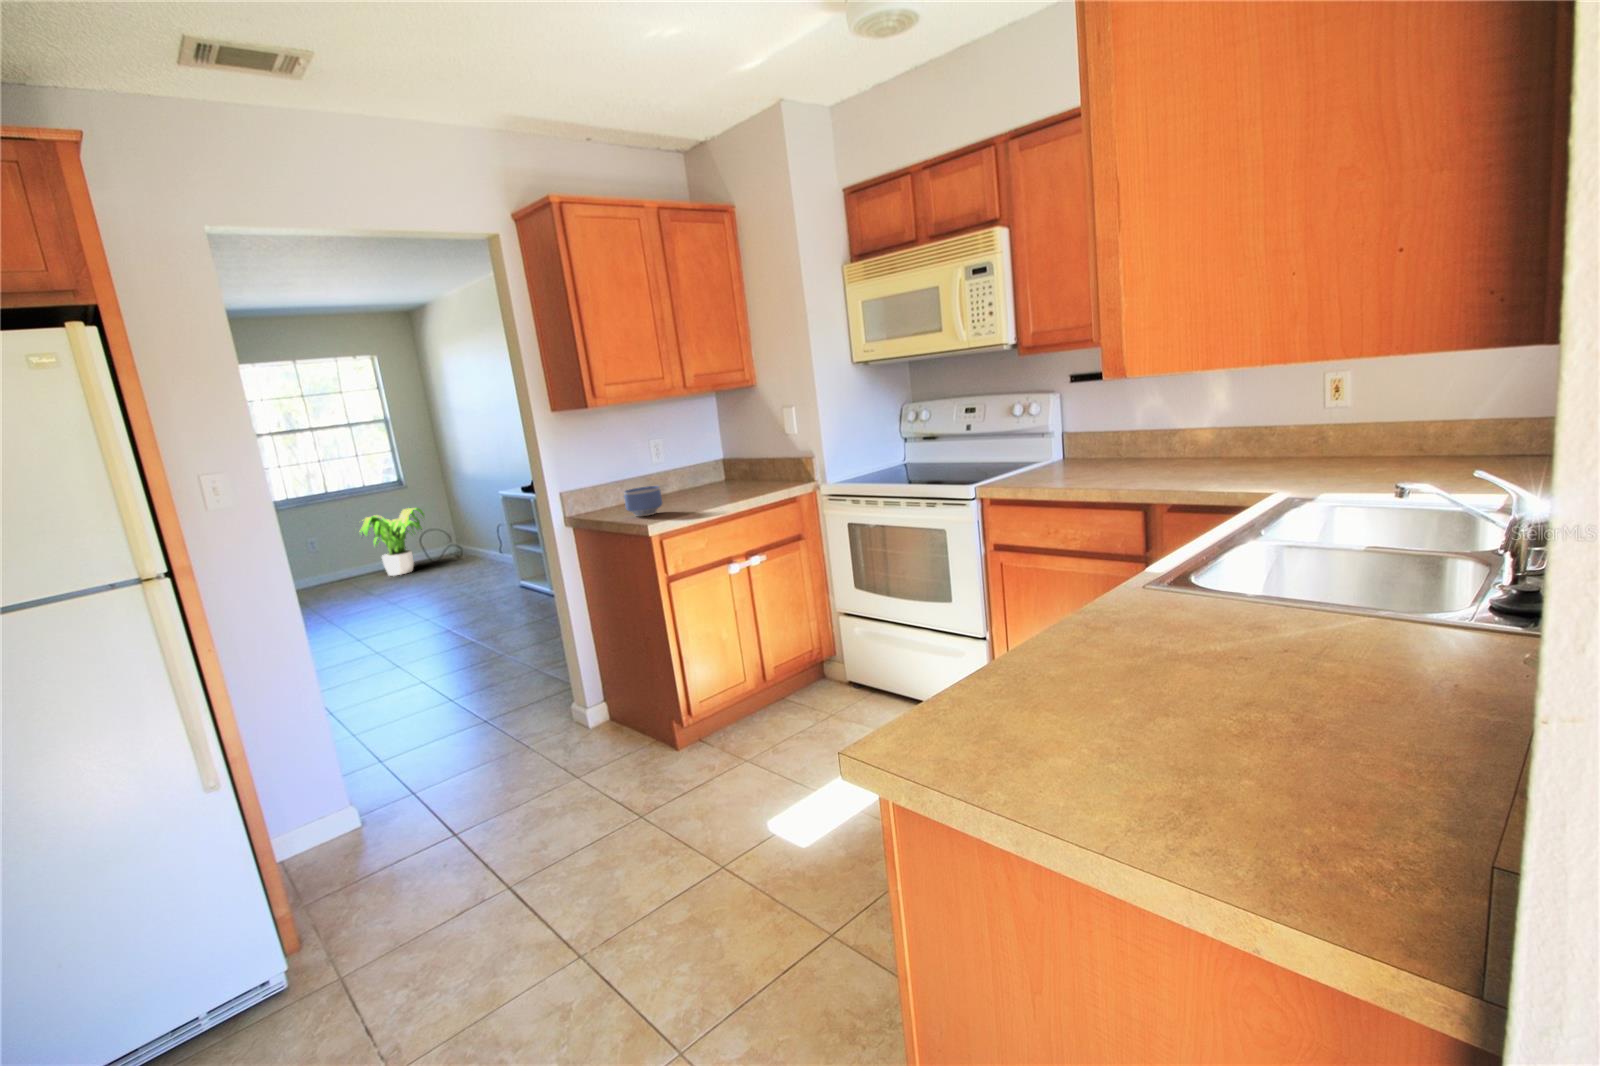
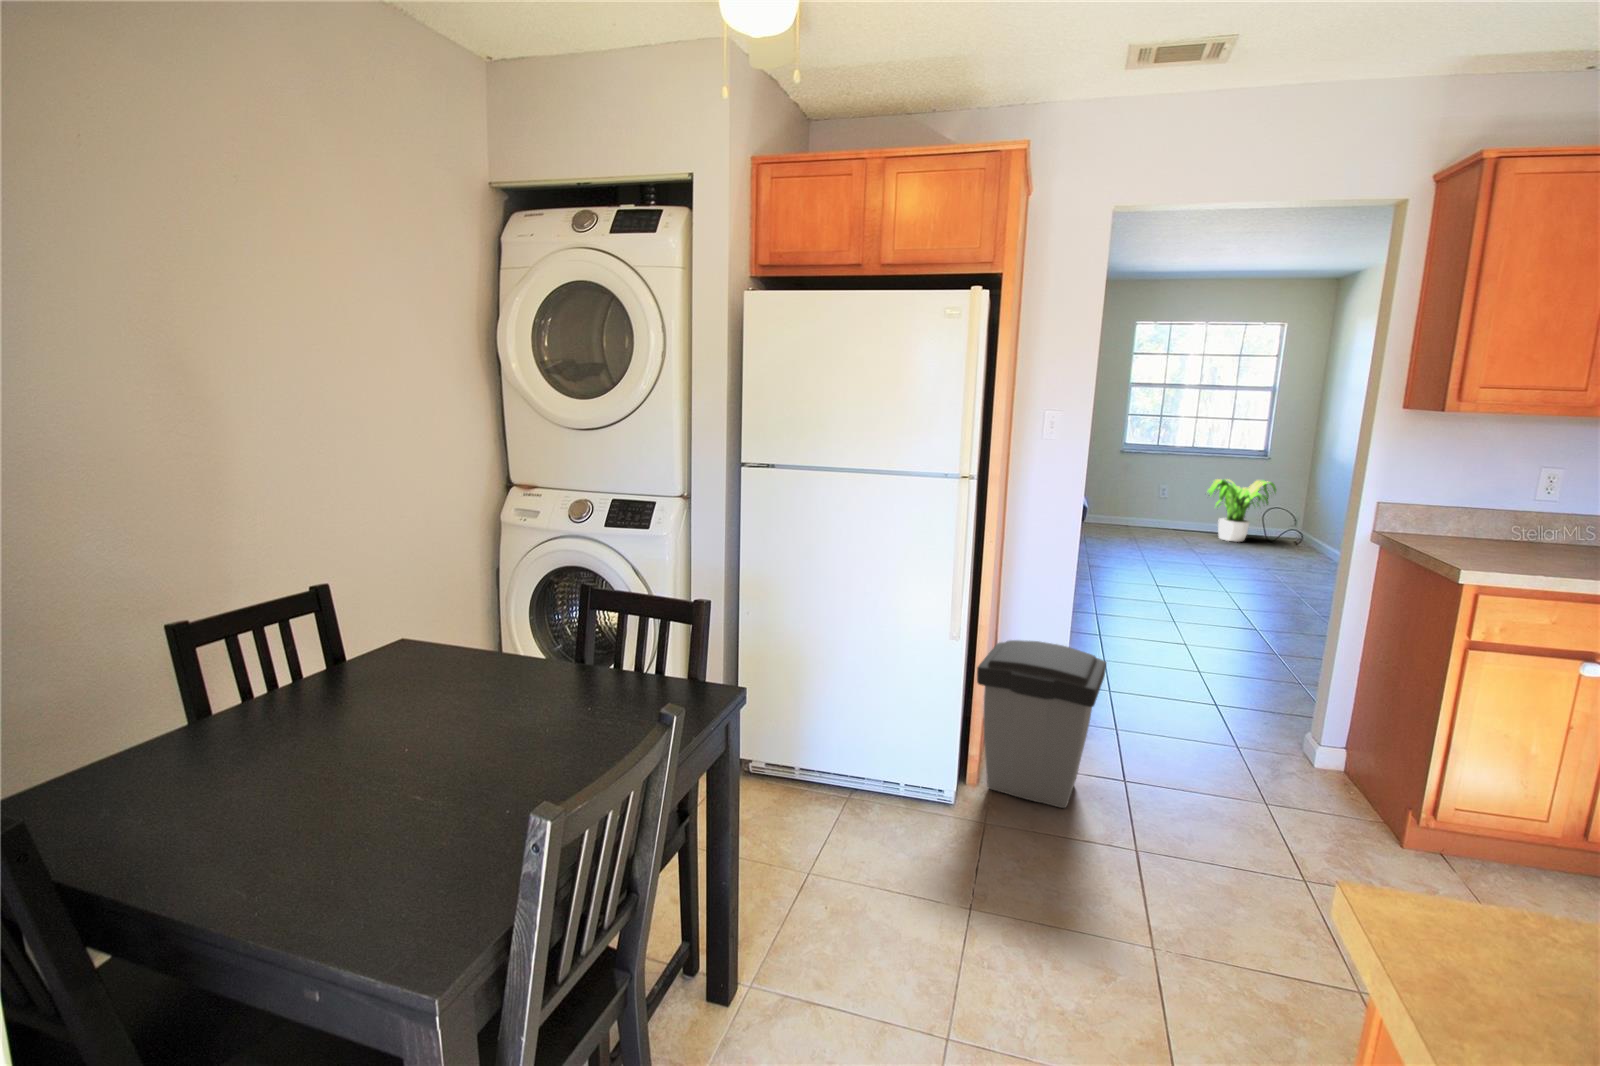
bowl: present [624,486,662,517] -> none [1449,521,1515,560]
trash can: none [255,724,422,939] -> present [977,640,1106,808]

